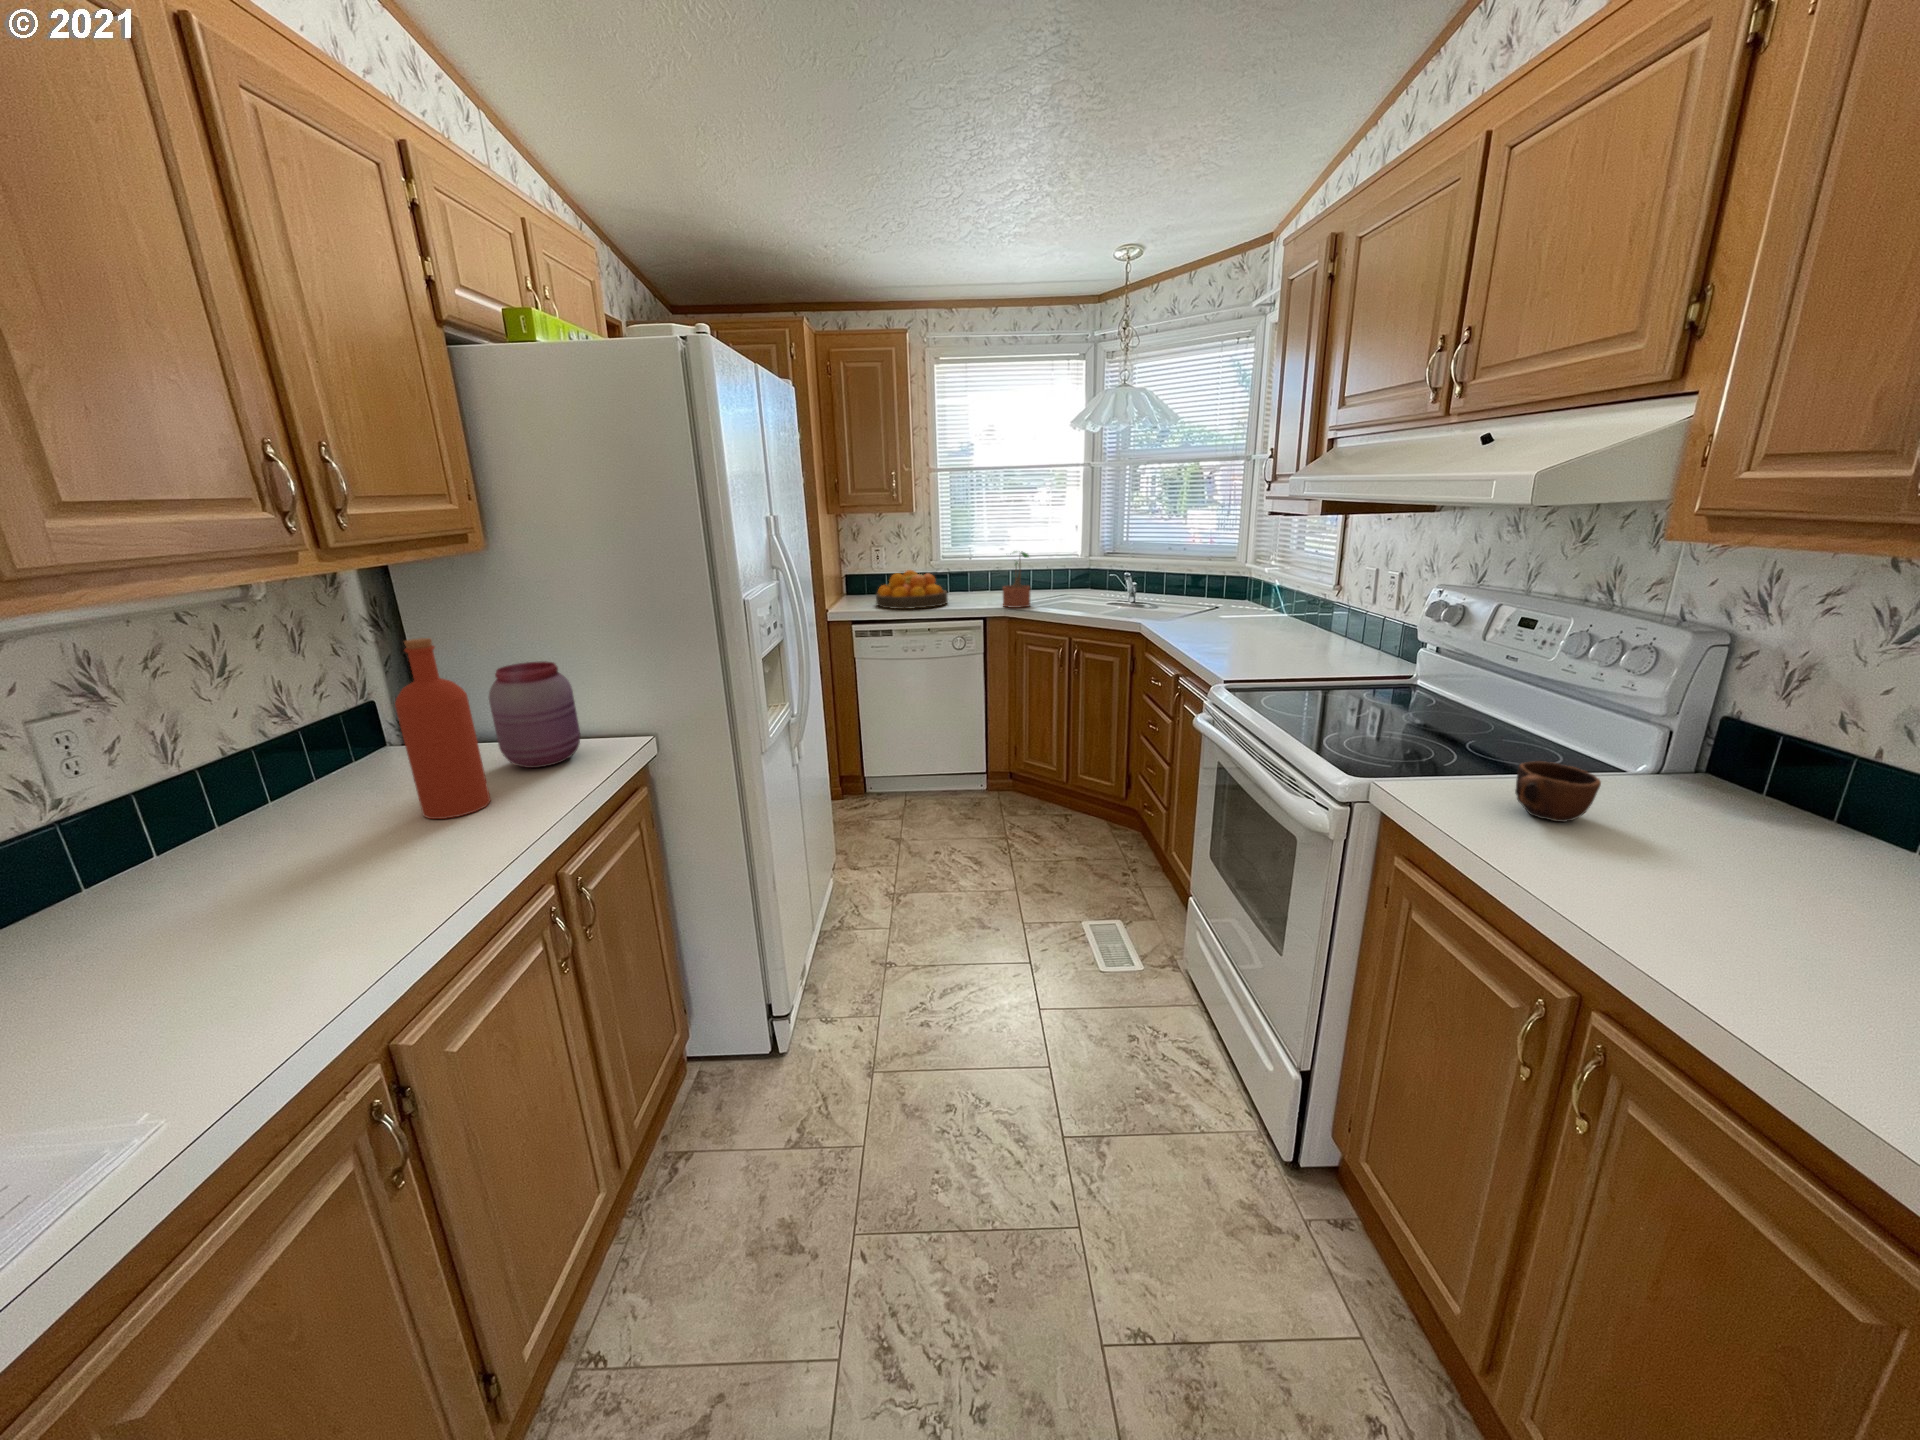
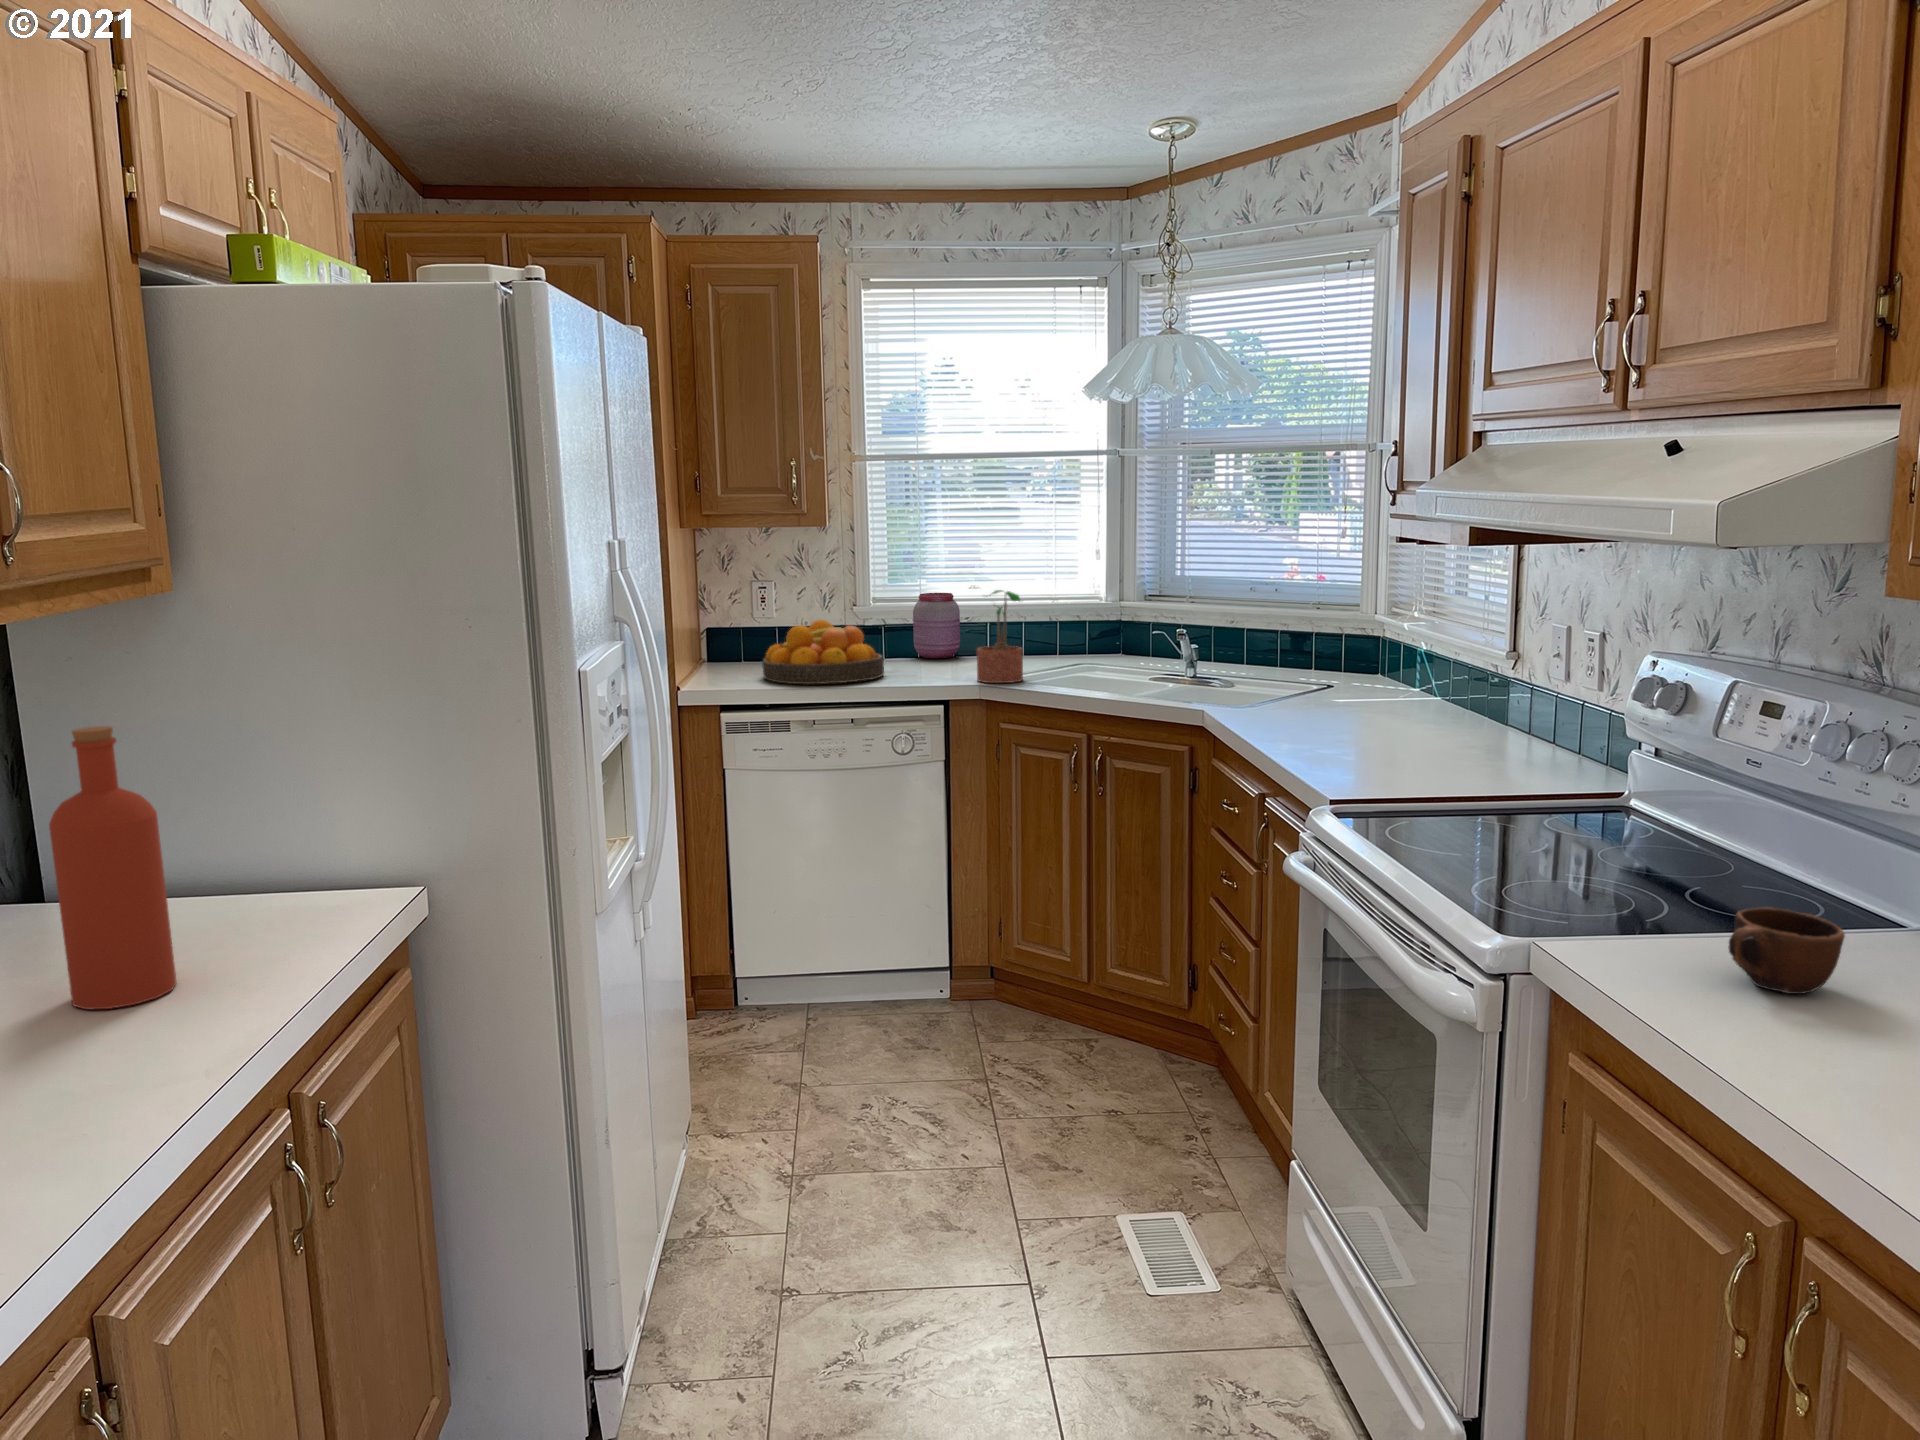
jar: present [489,661,580,768] -> present [913,593,960,658]

